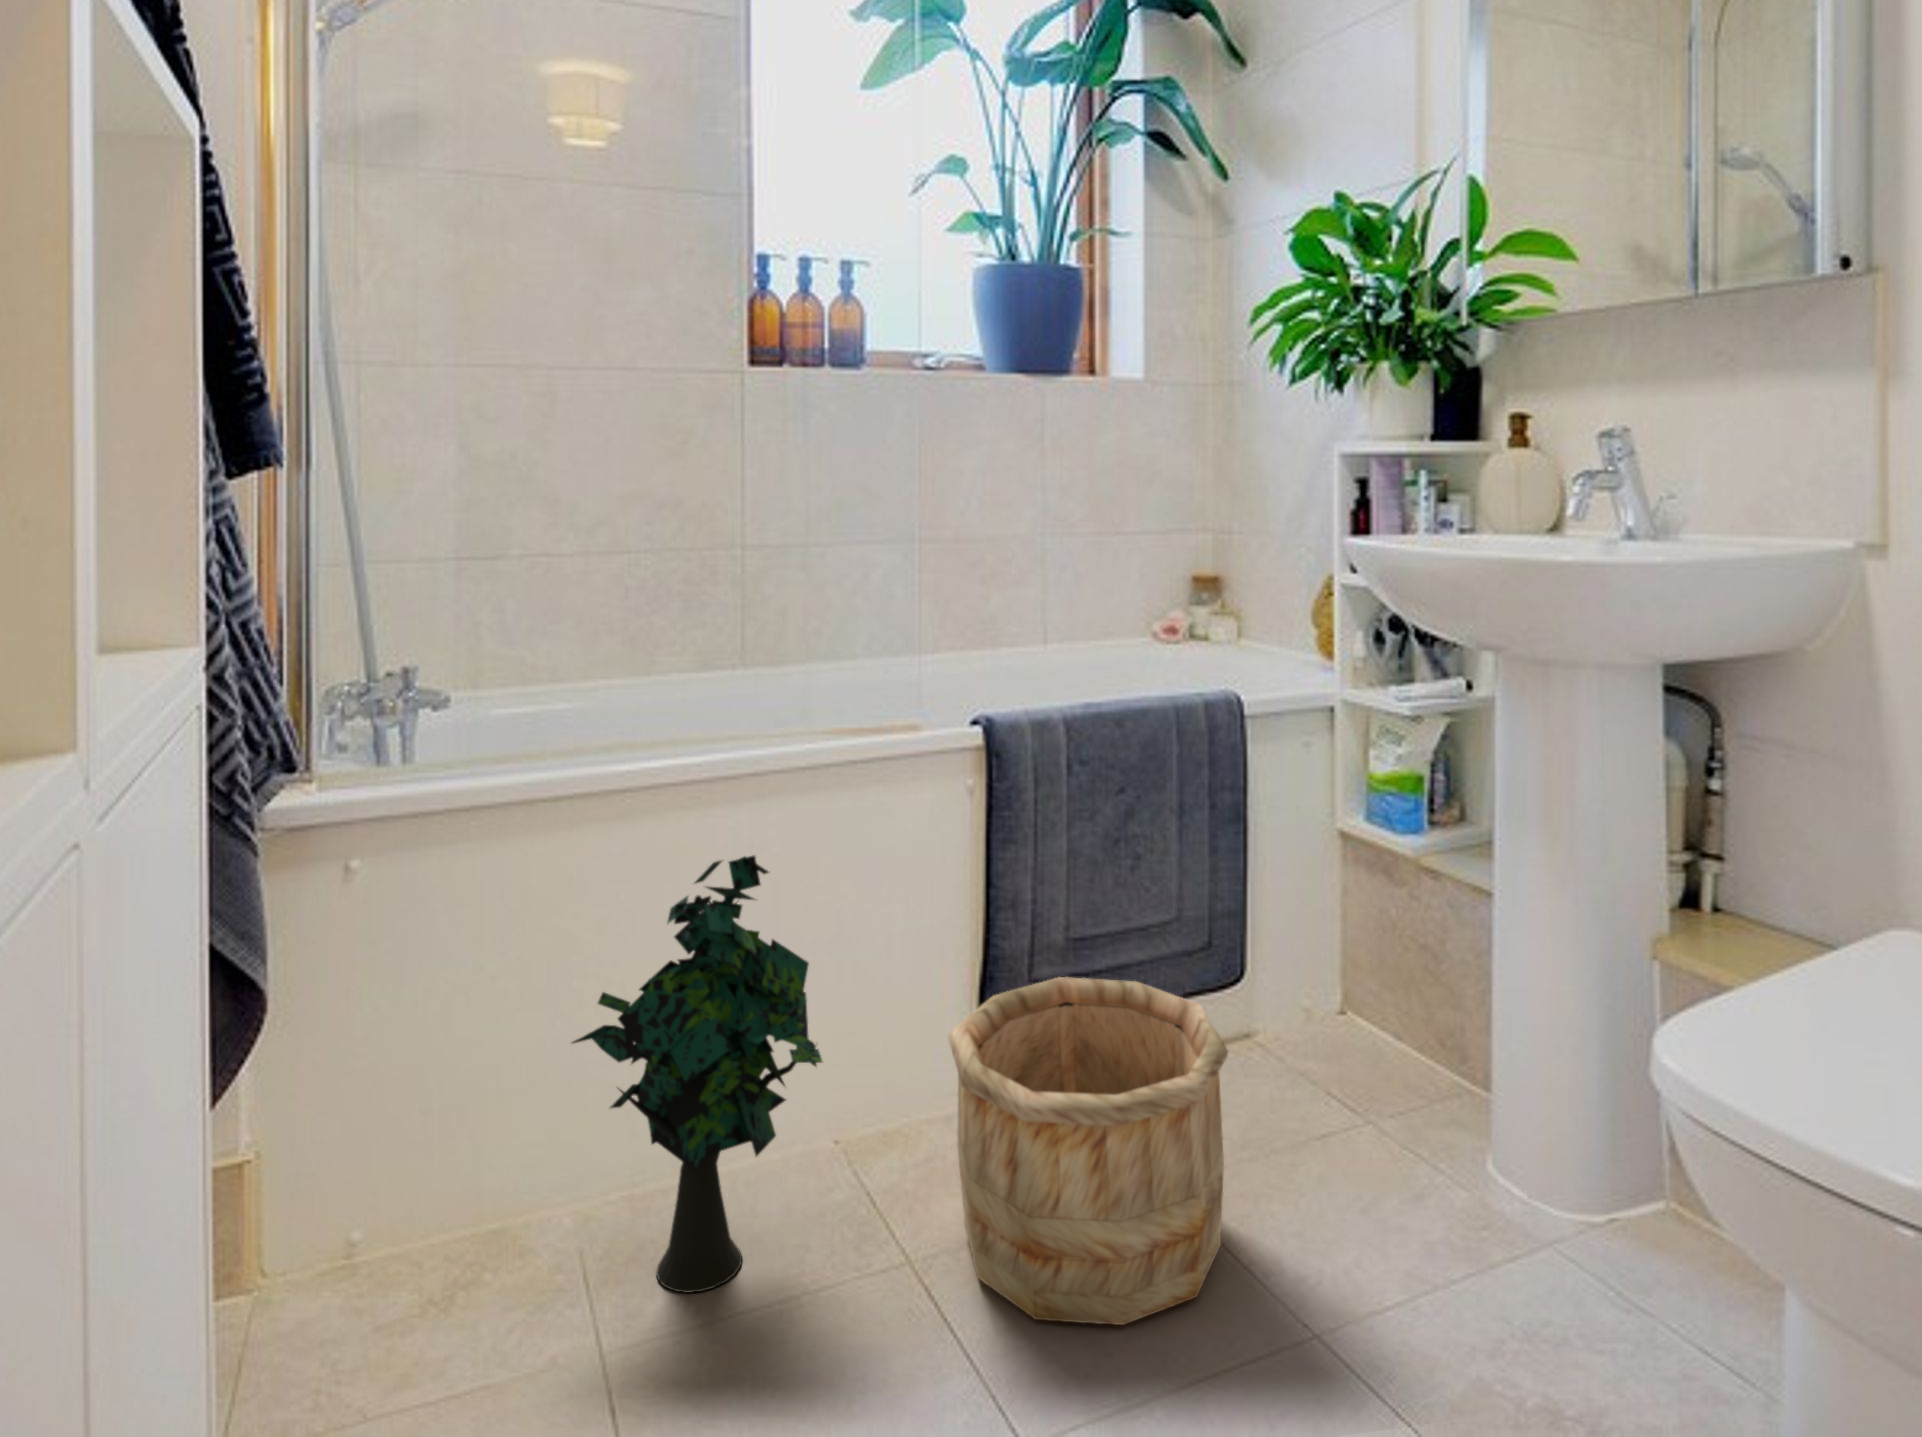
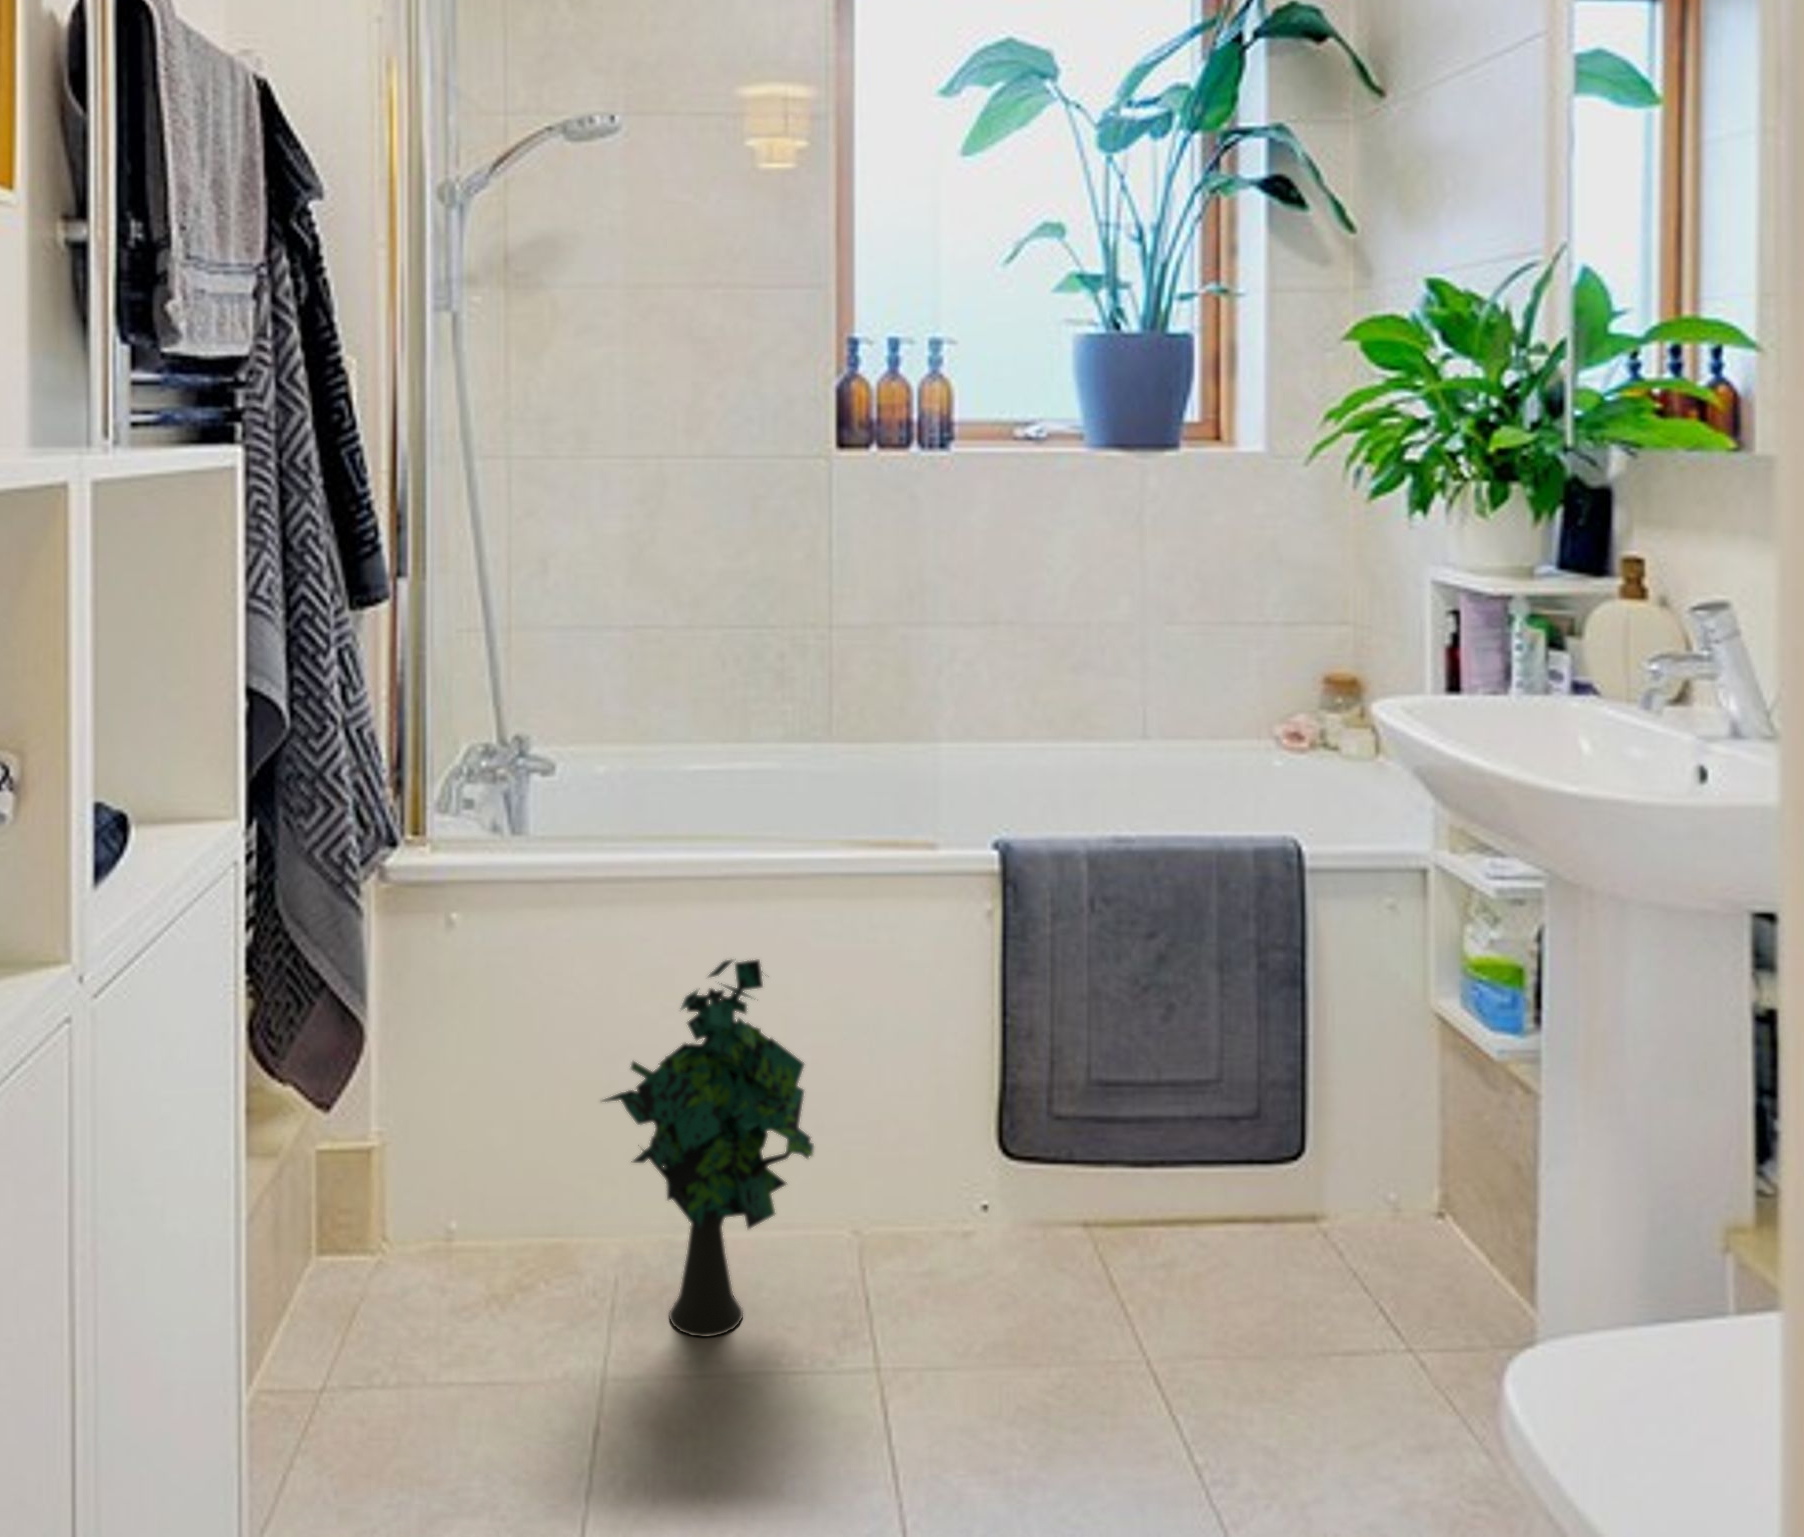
wooden bucket: present [948,977,1228,1325] -> none [923,1114,1190,1455]

